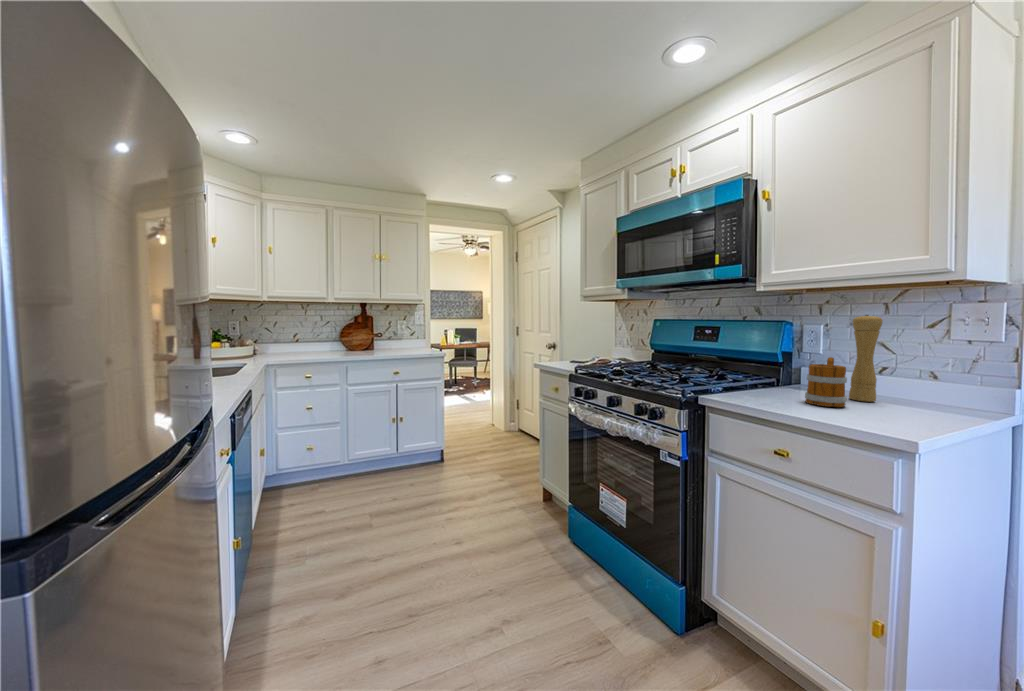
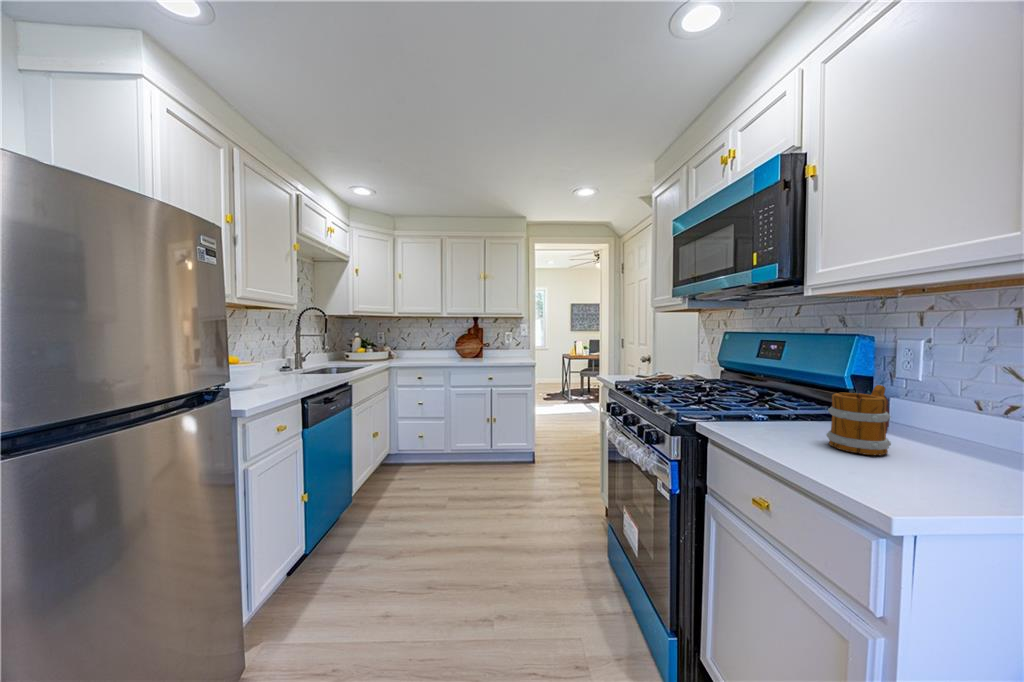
pepper mill: present [849,315,883,402] -> none [929,325,981,455]

